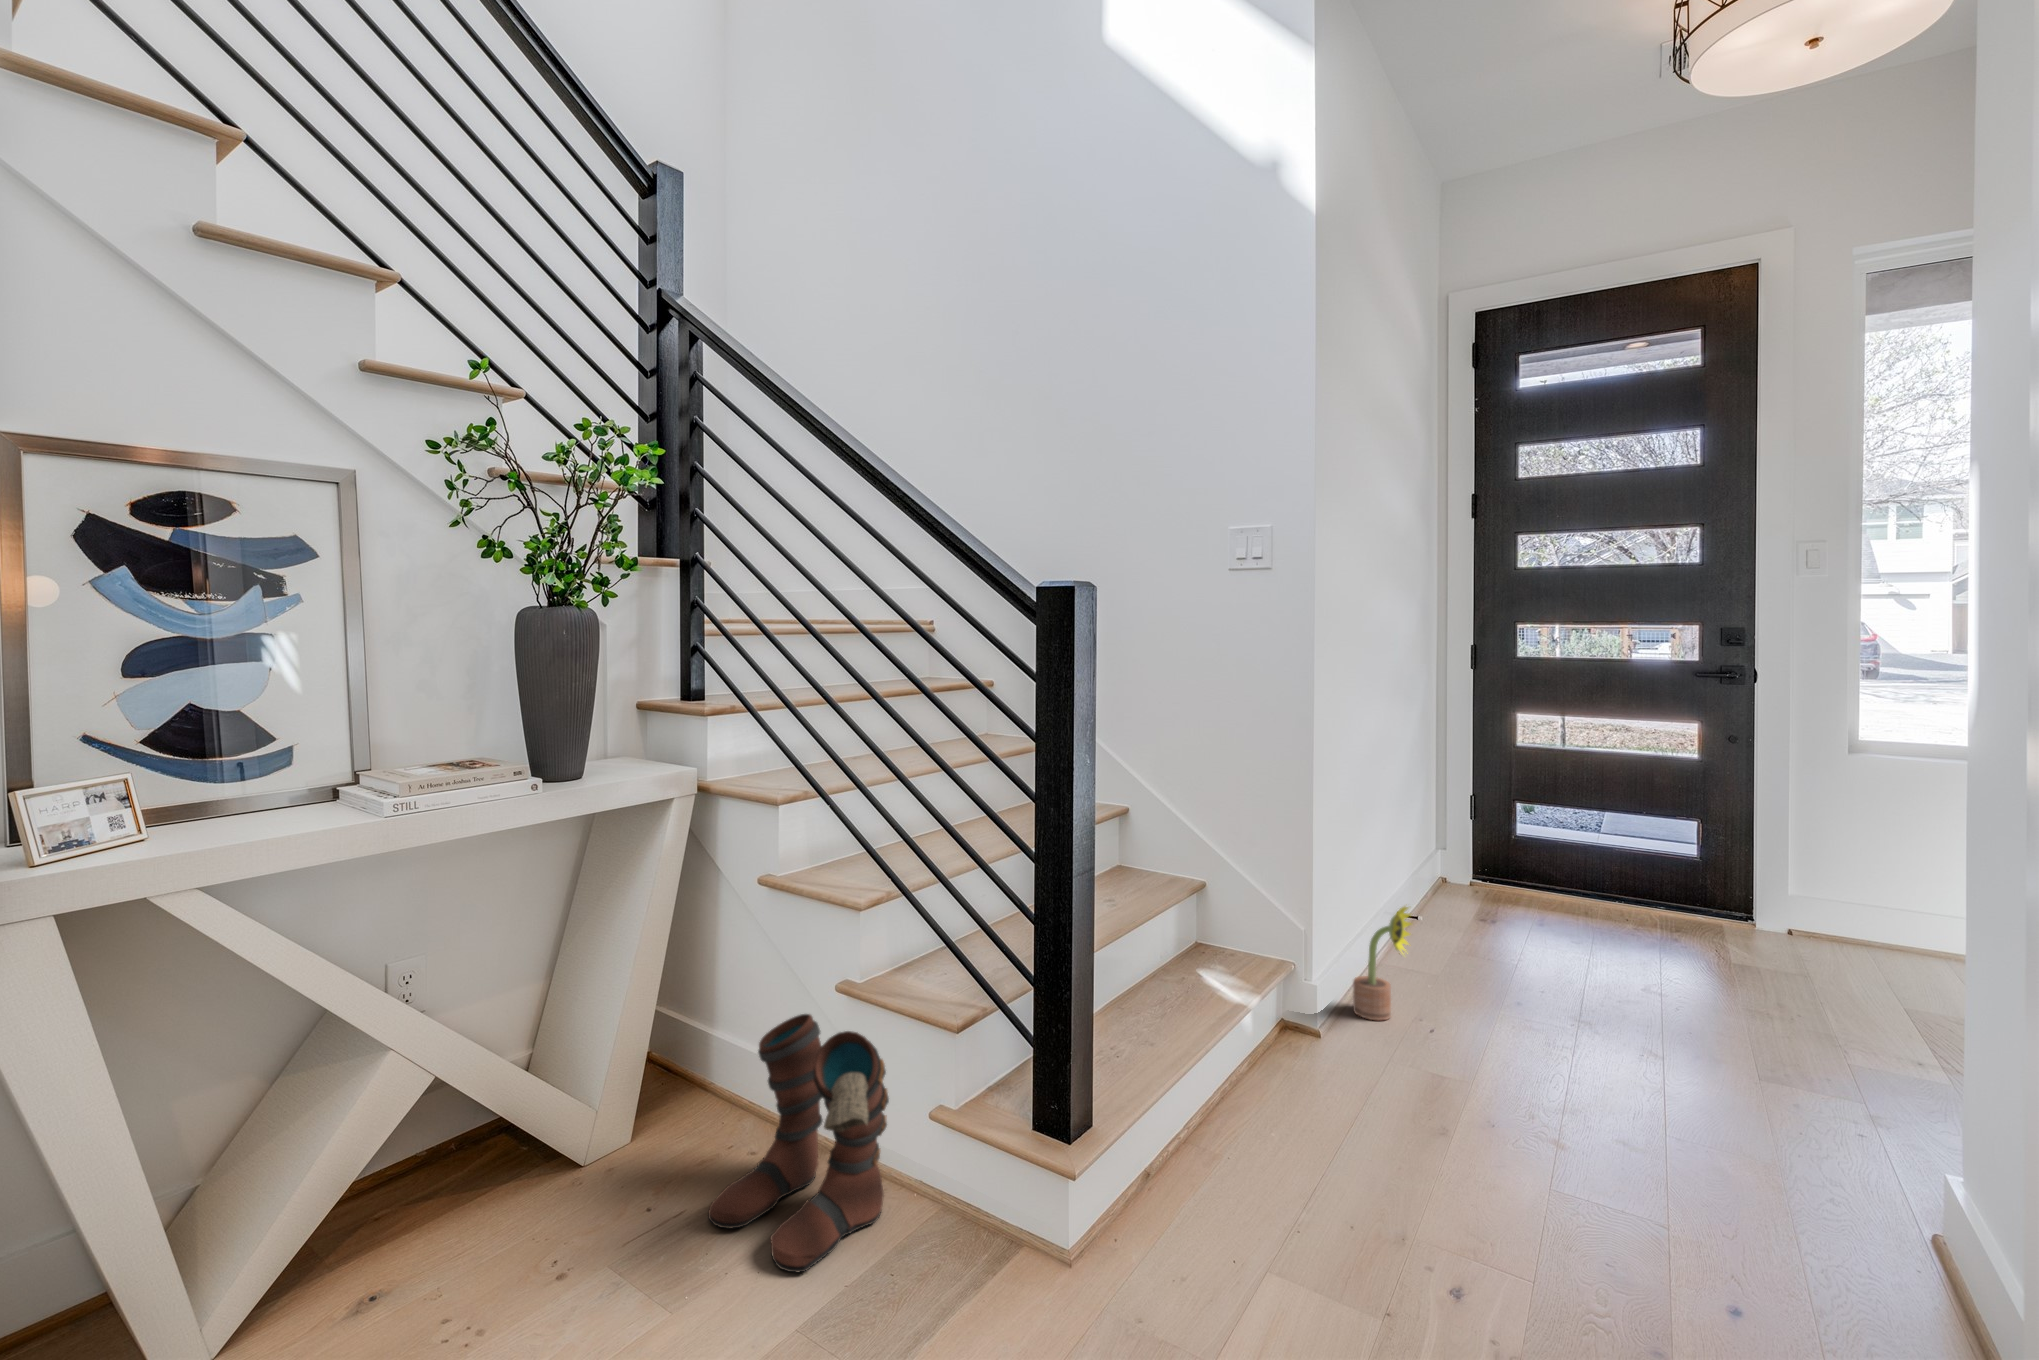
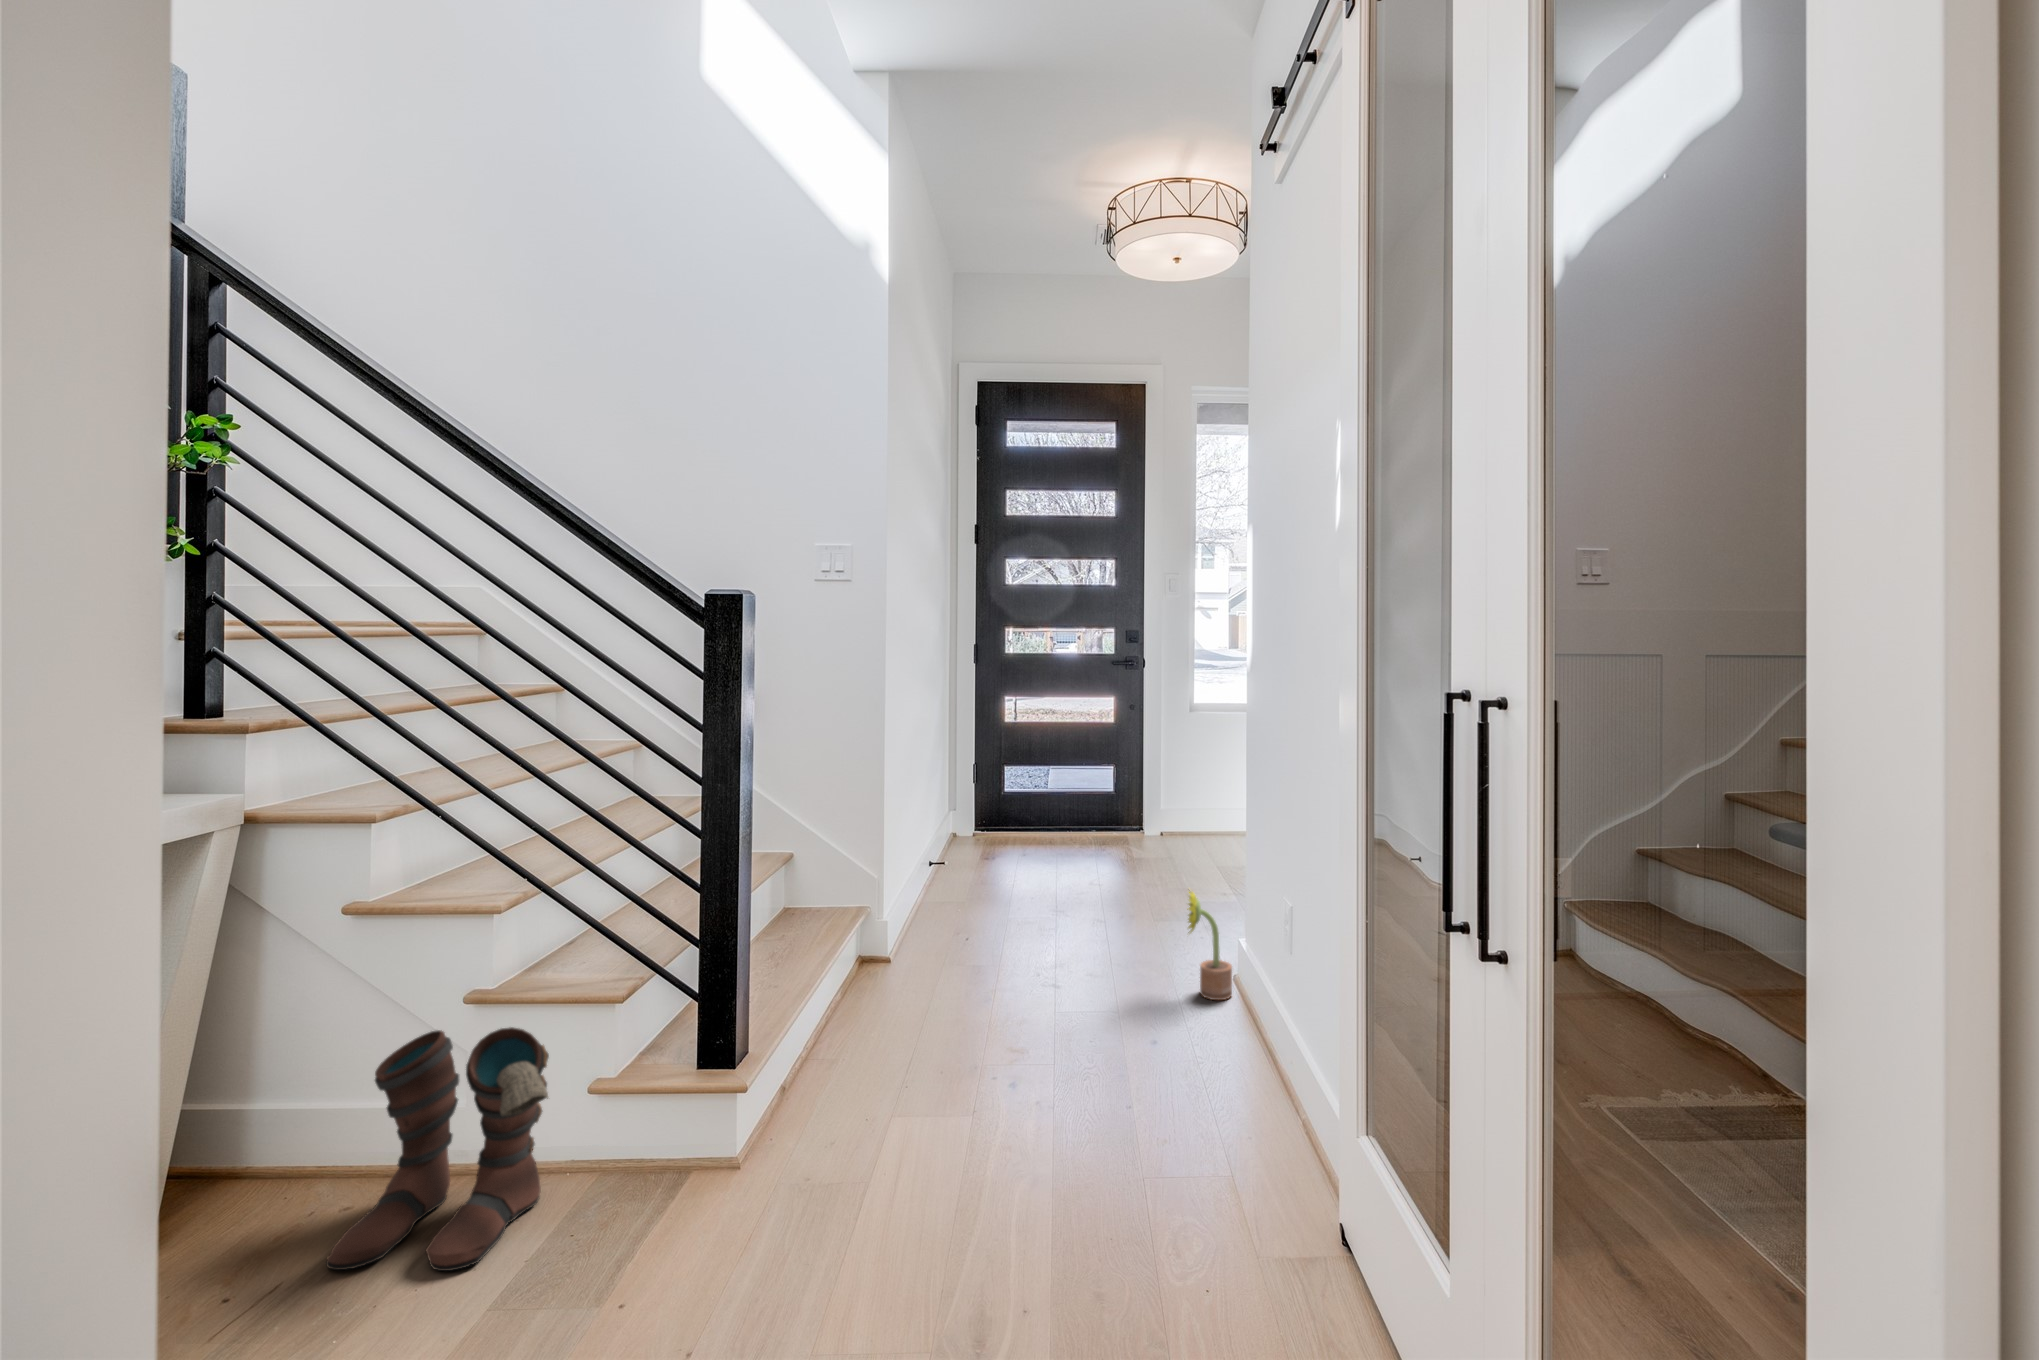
decorative plant: present [1353,907,1411,1020] -> present [1188,890,1232,1000]

